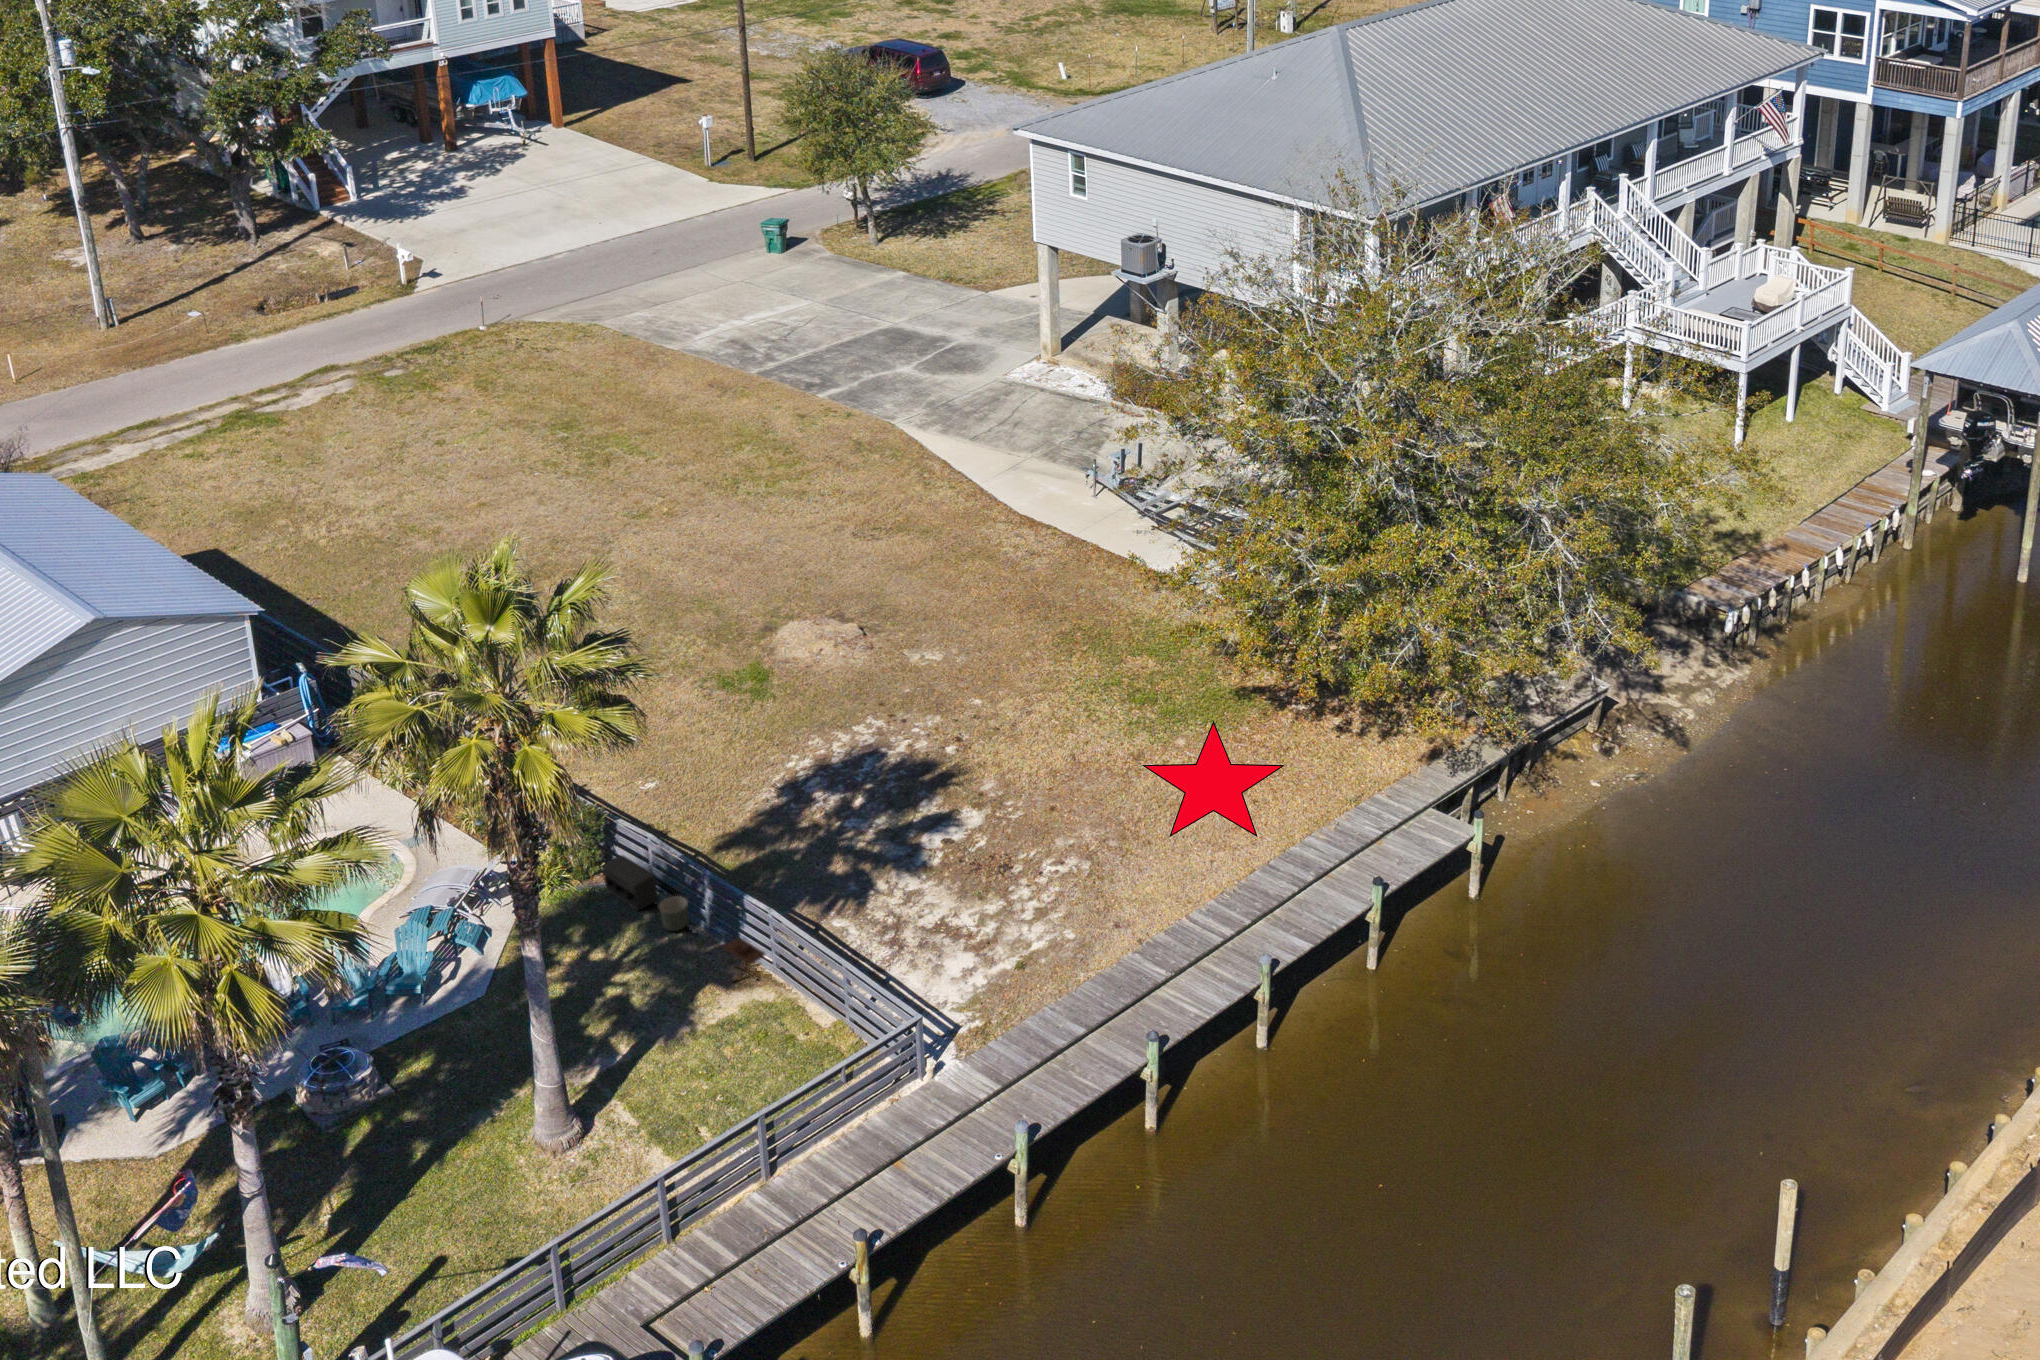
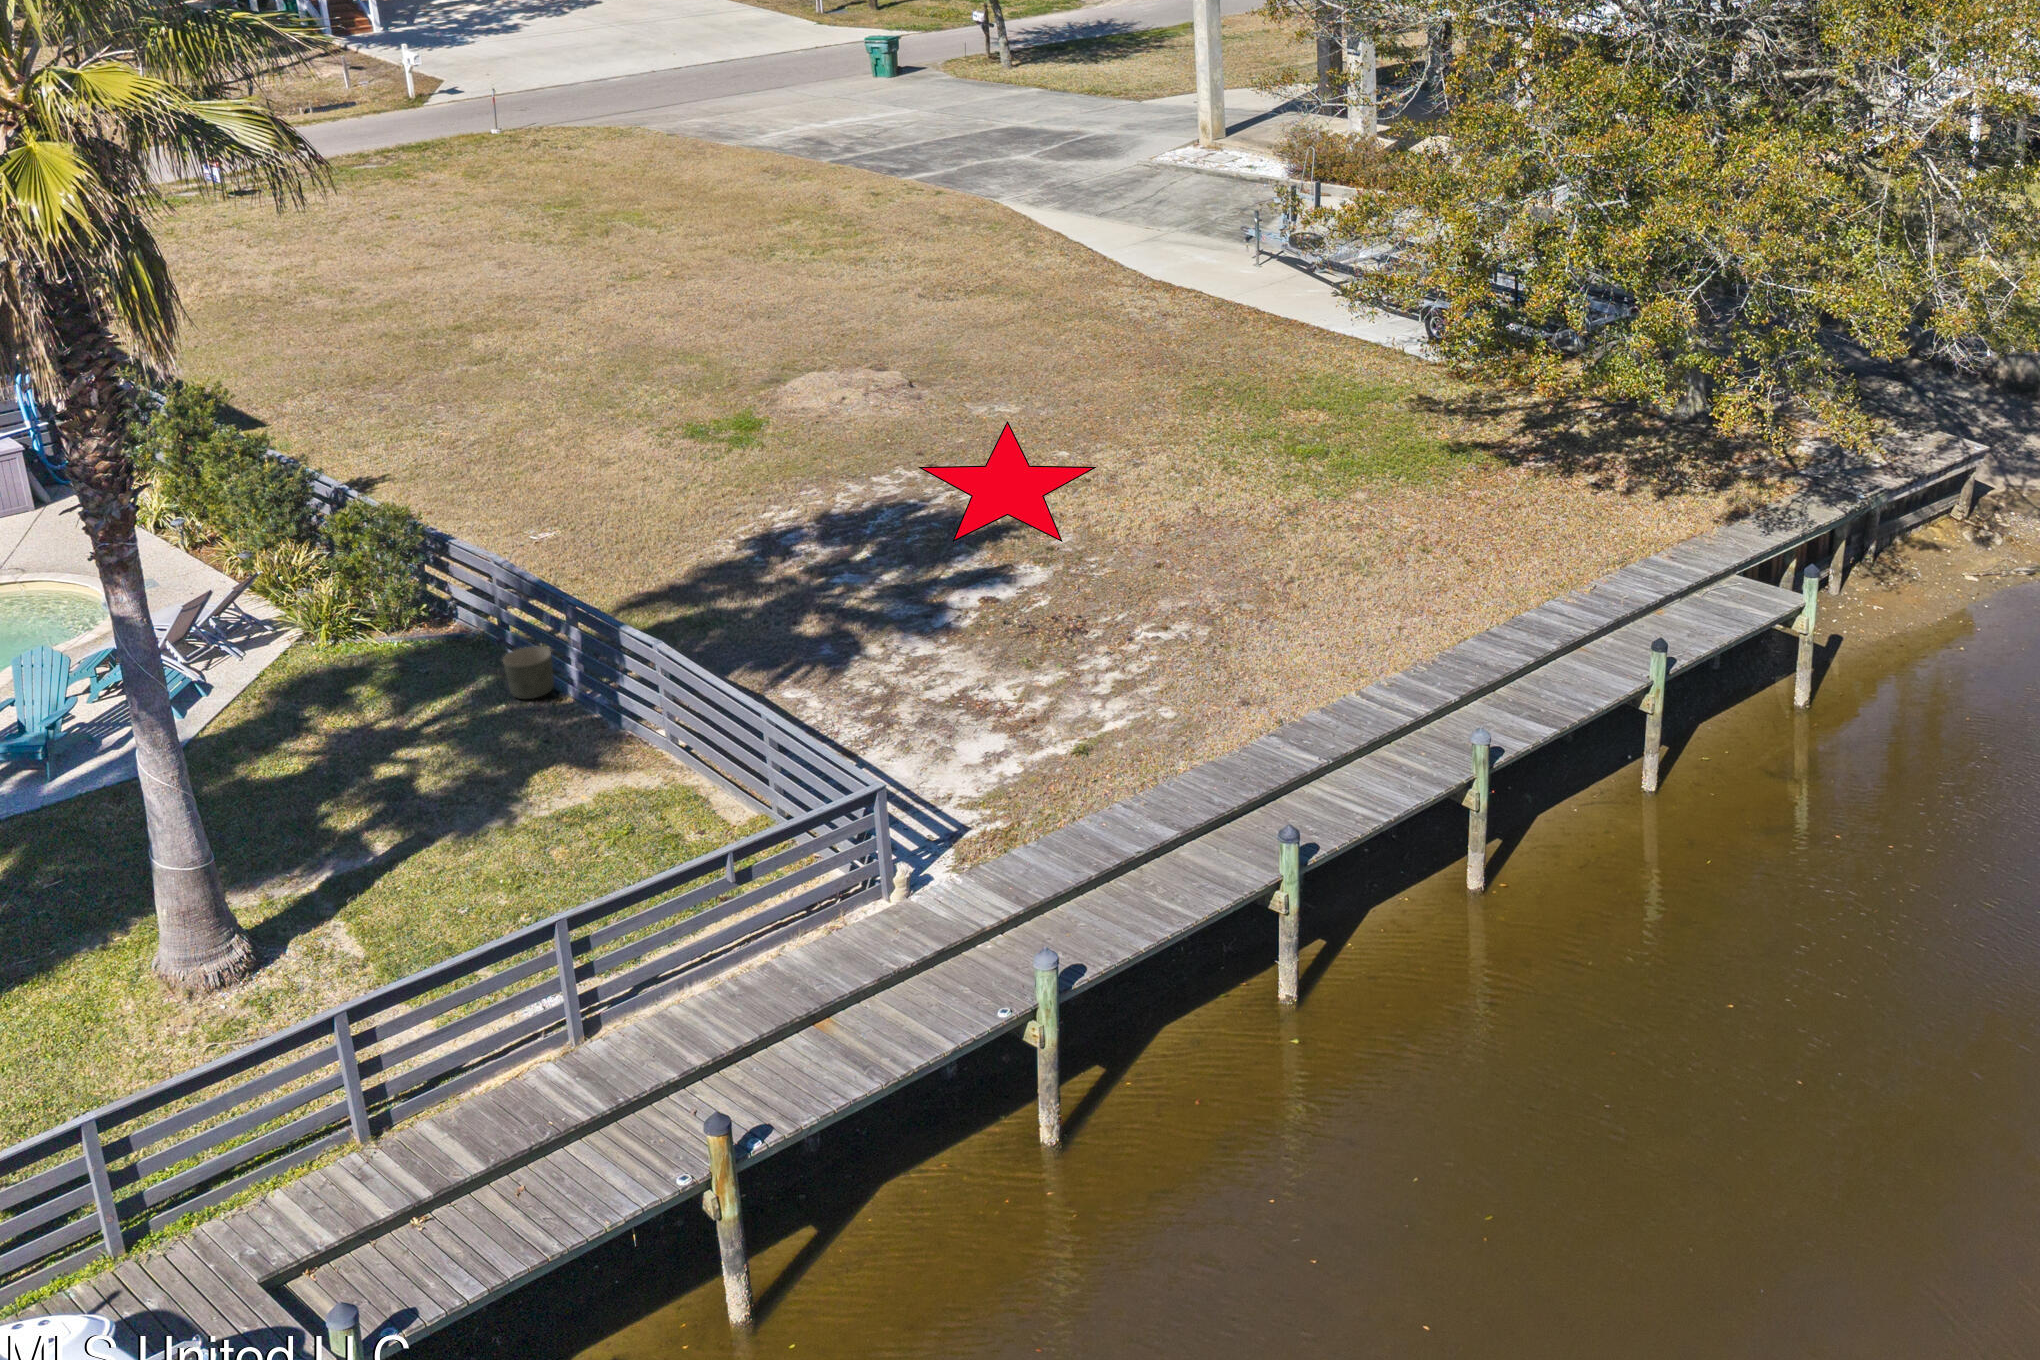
bench: present [602,855,658,911] -> none [428,594,515,675]
side table: present [723,938,765,982] -> none [587,697,656,766]

